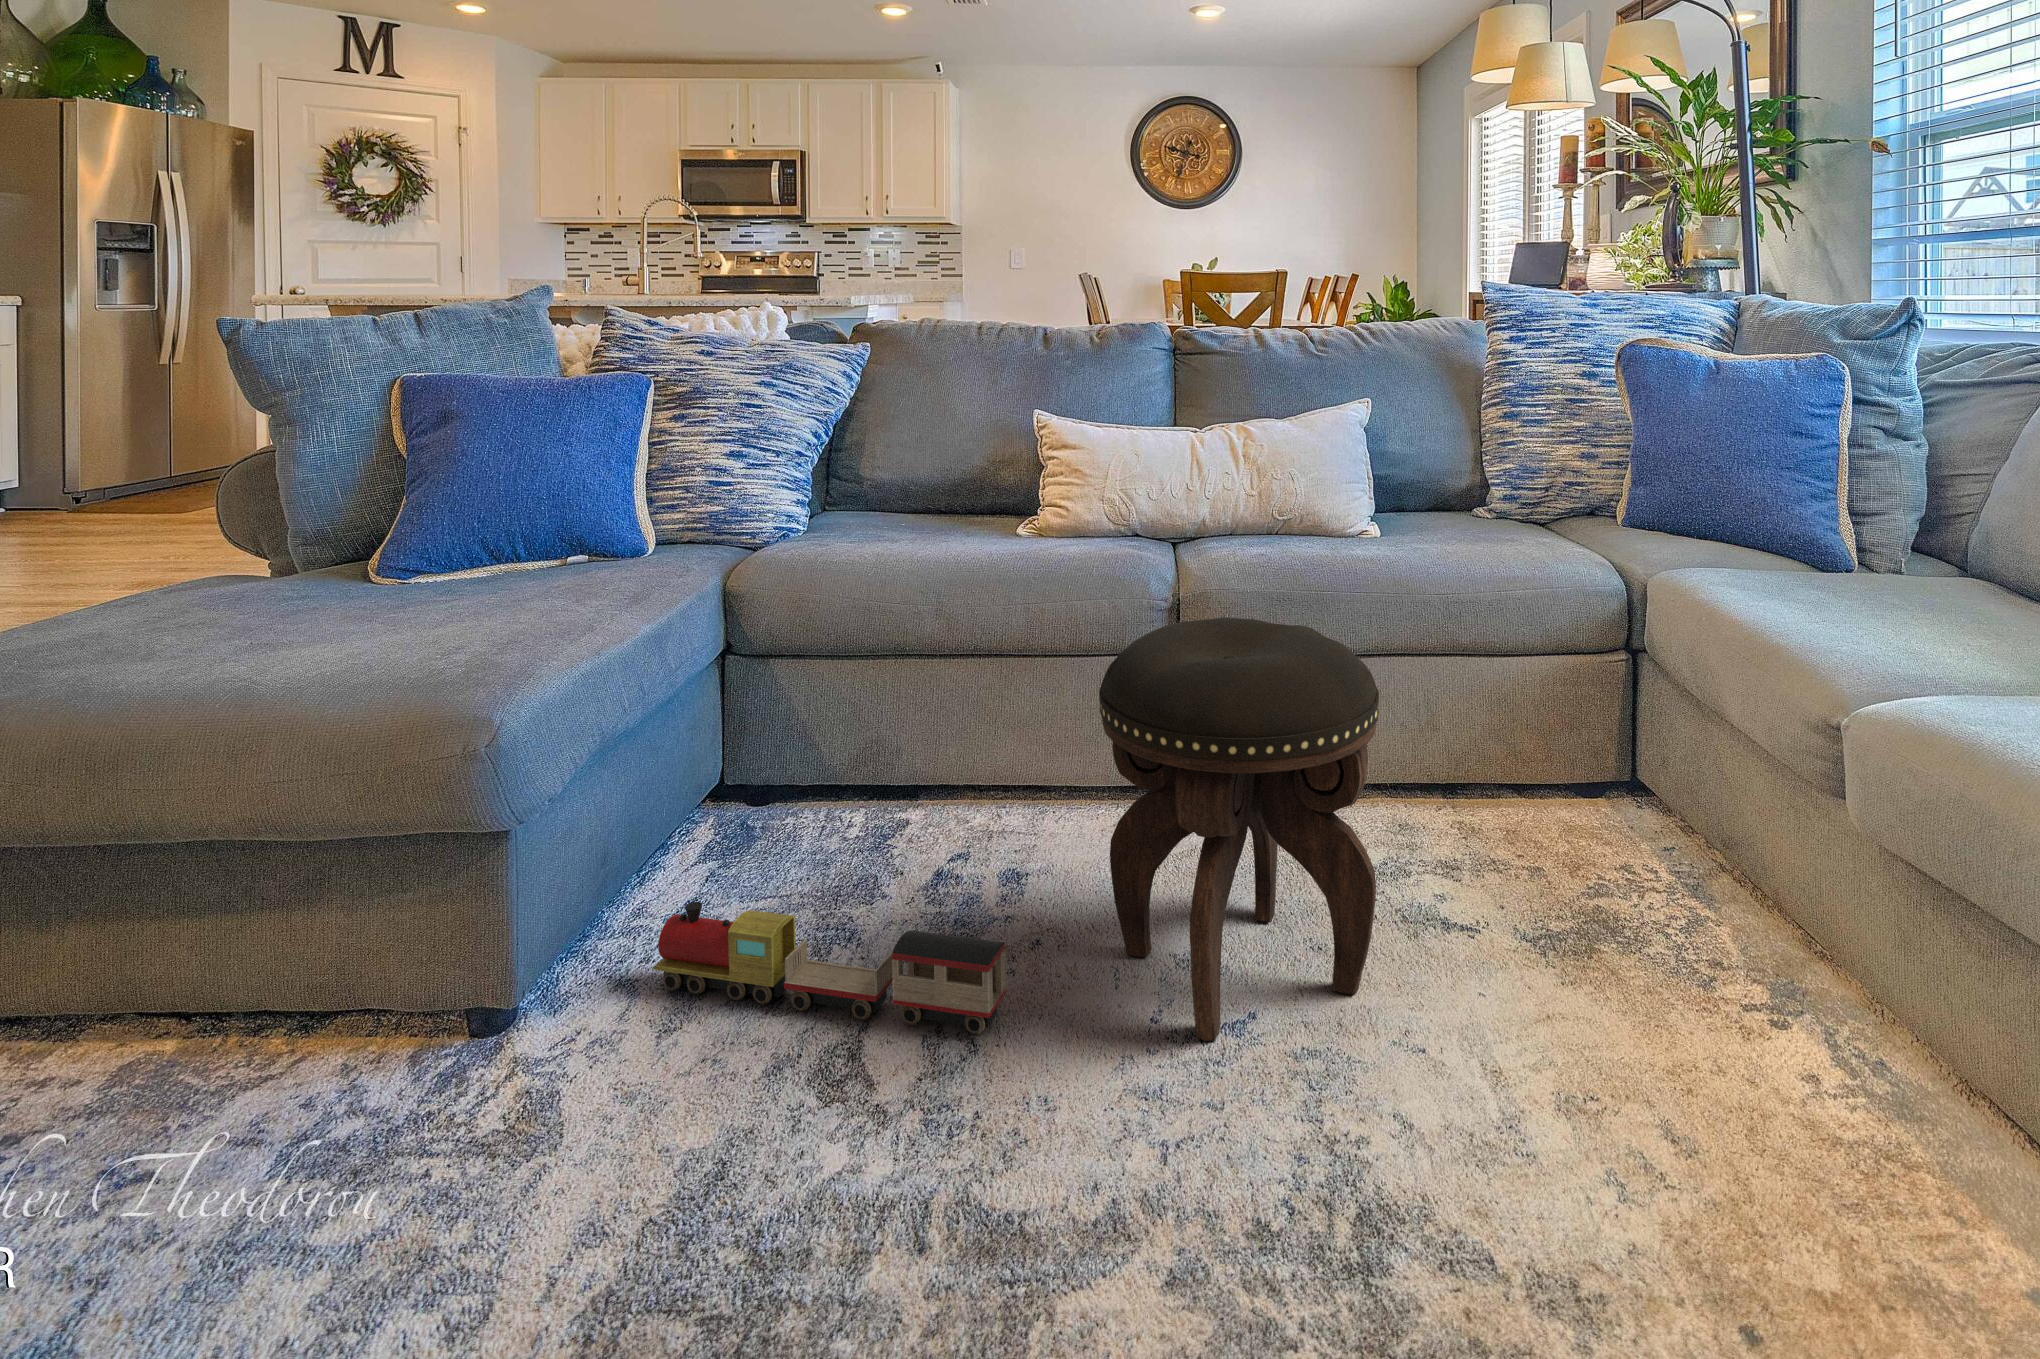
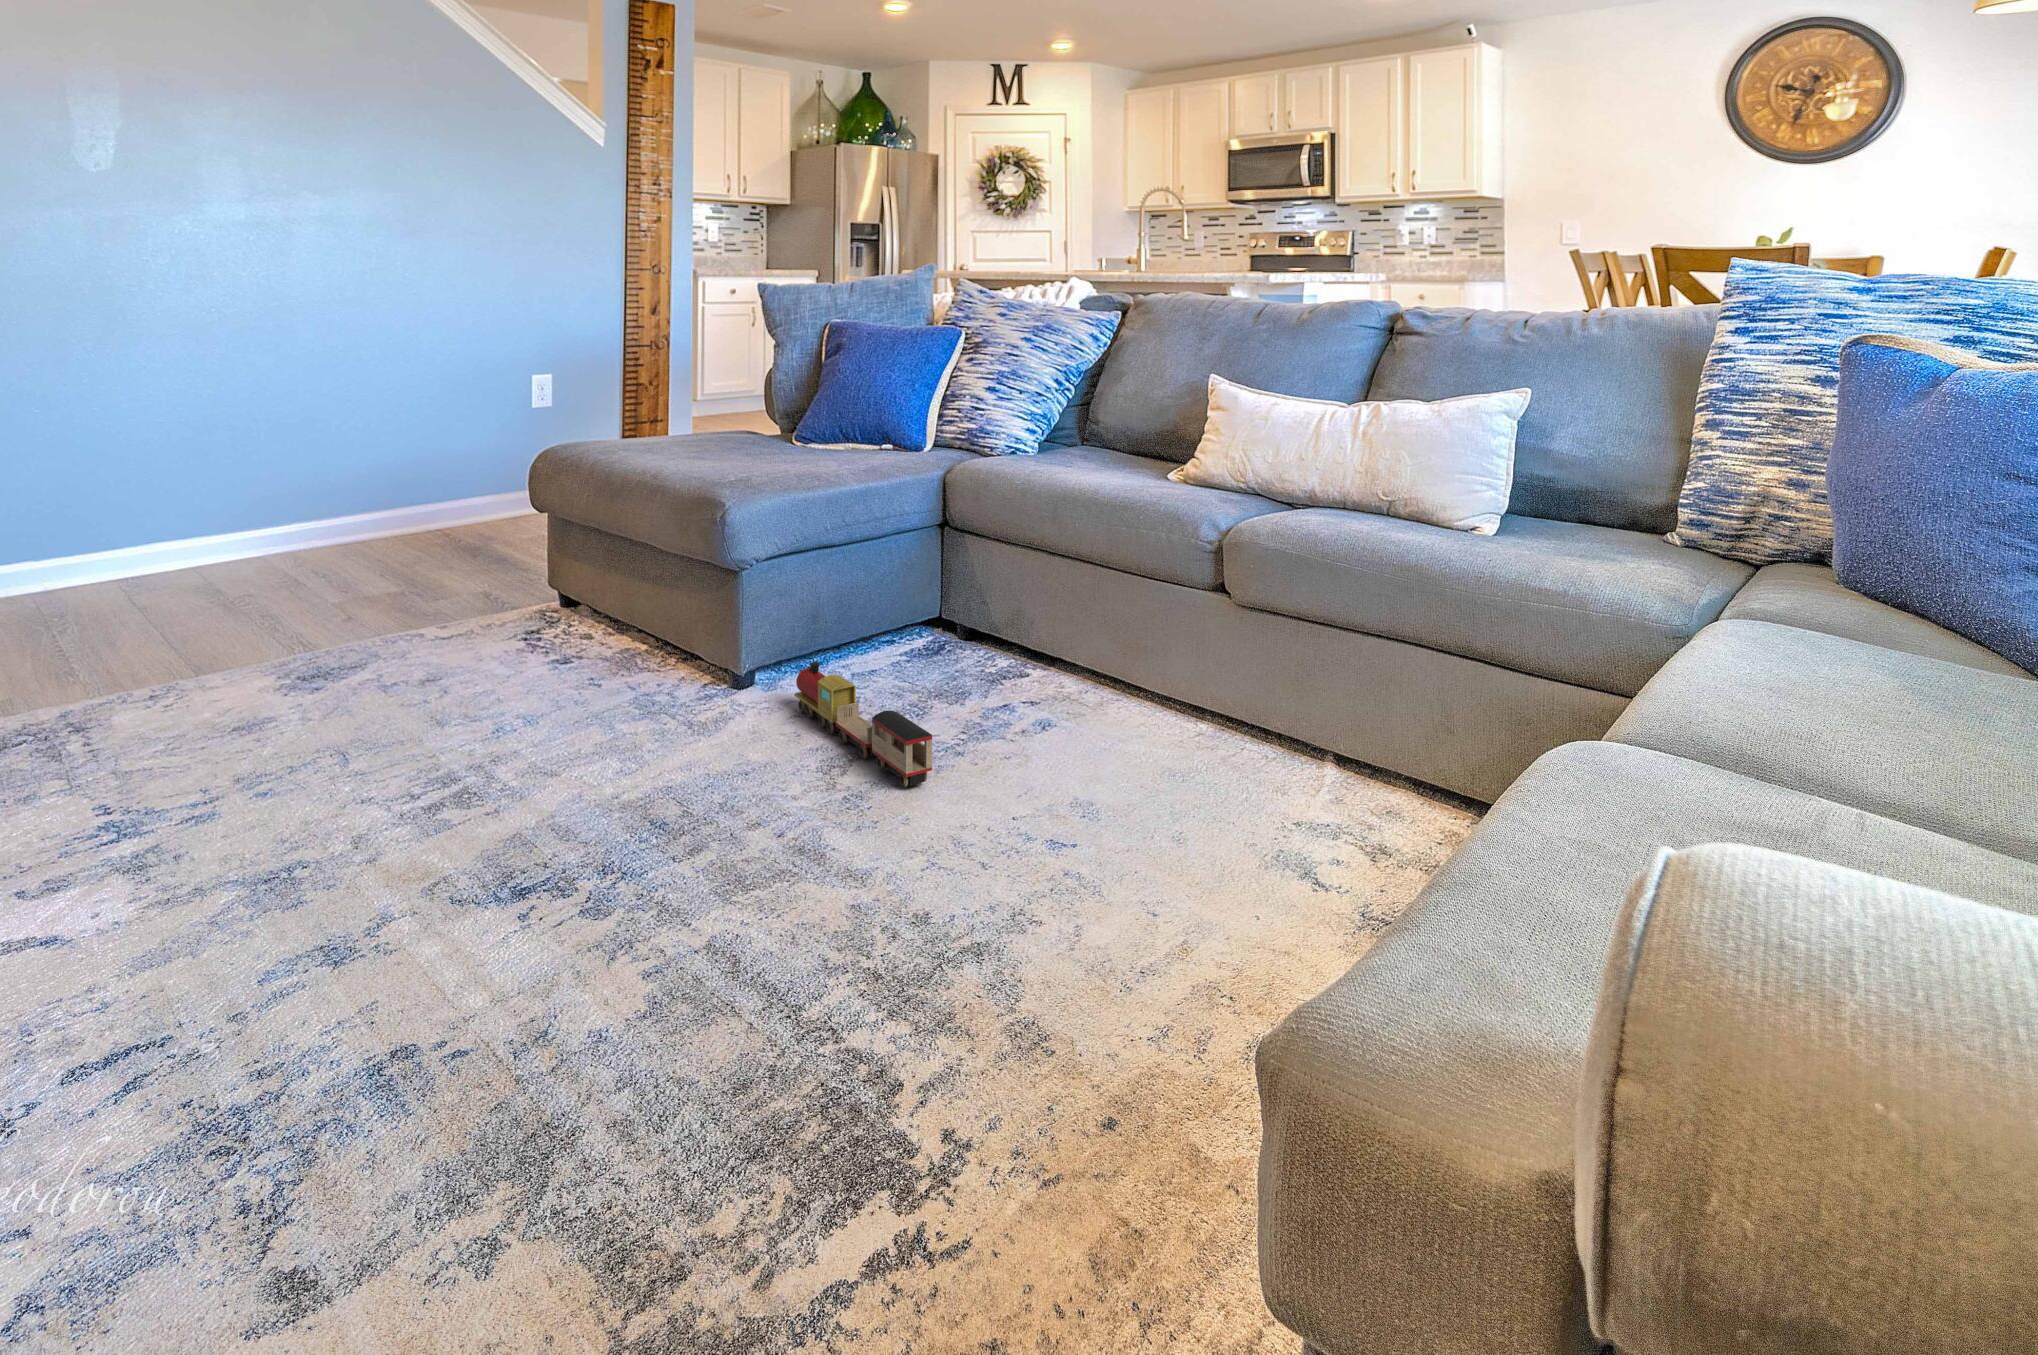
footstool: present [1099,618,1379,1041] -> none [994,544,1220,867]

